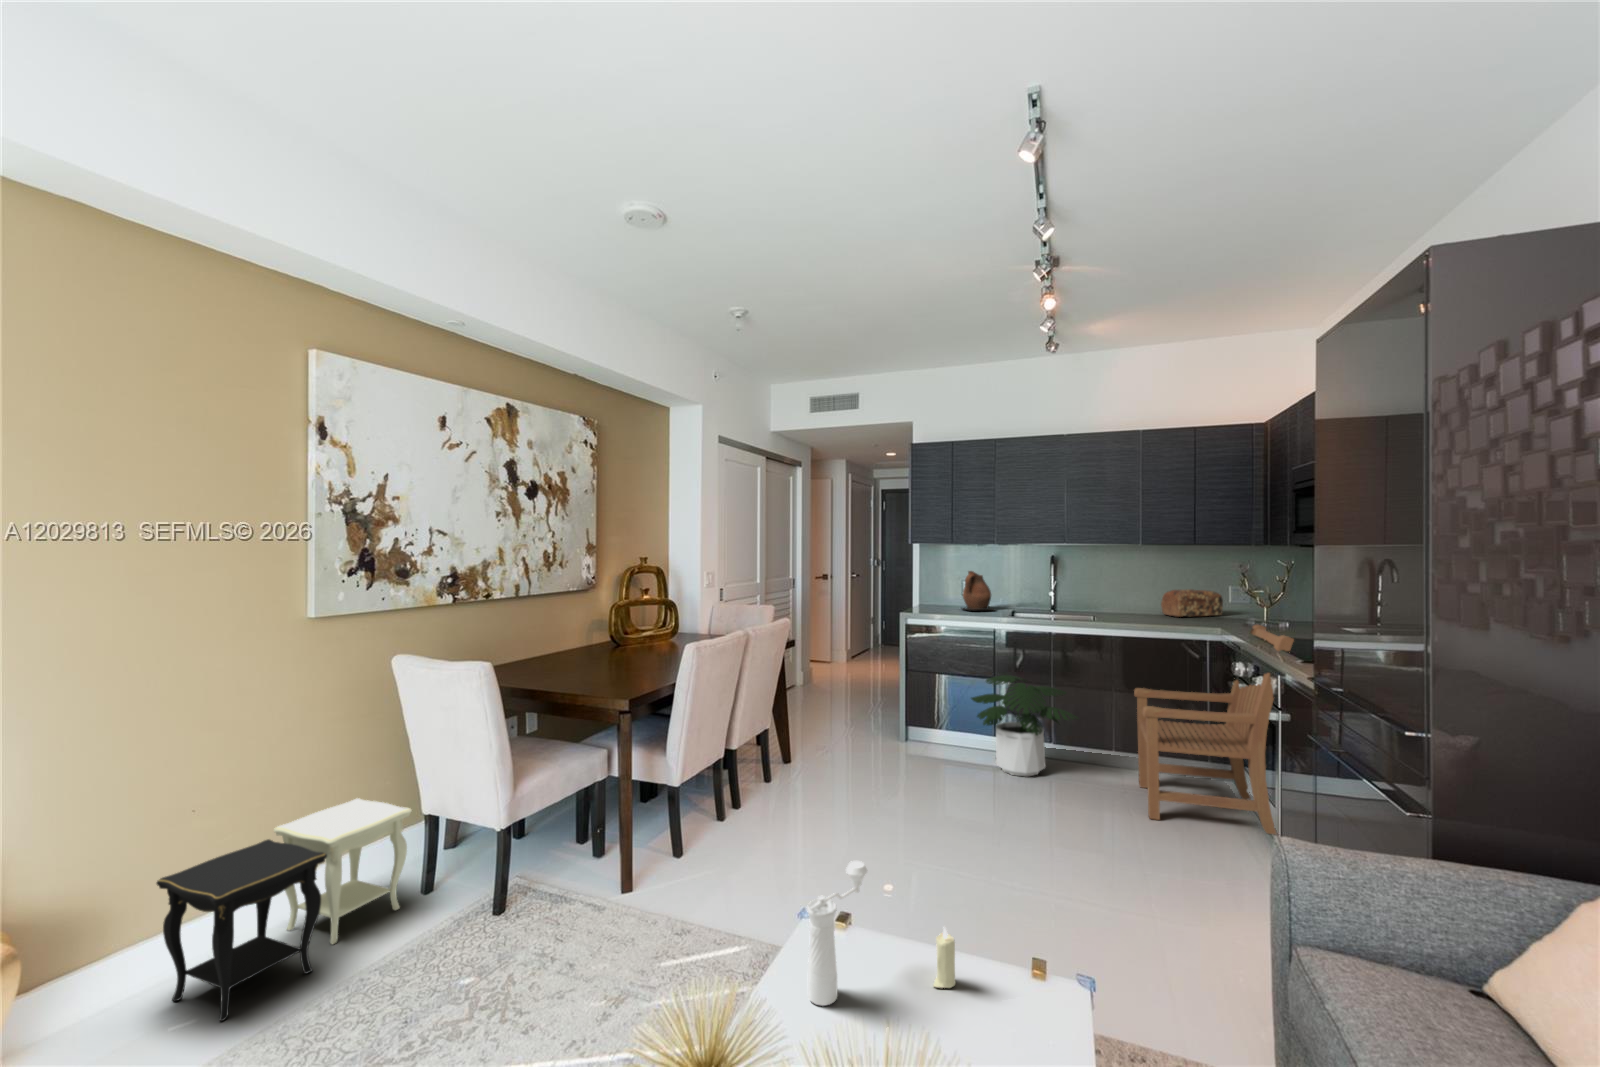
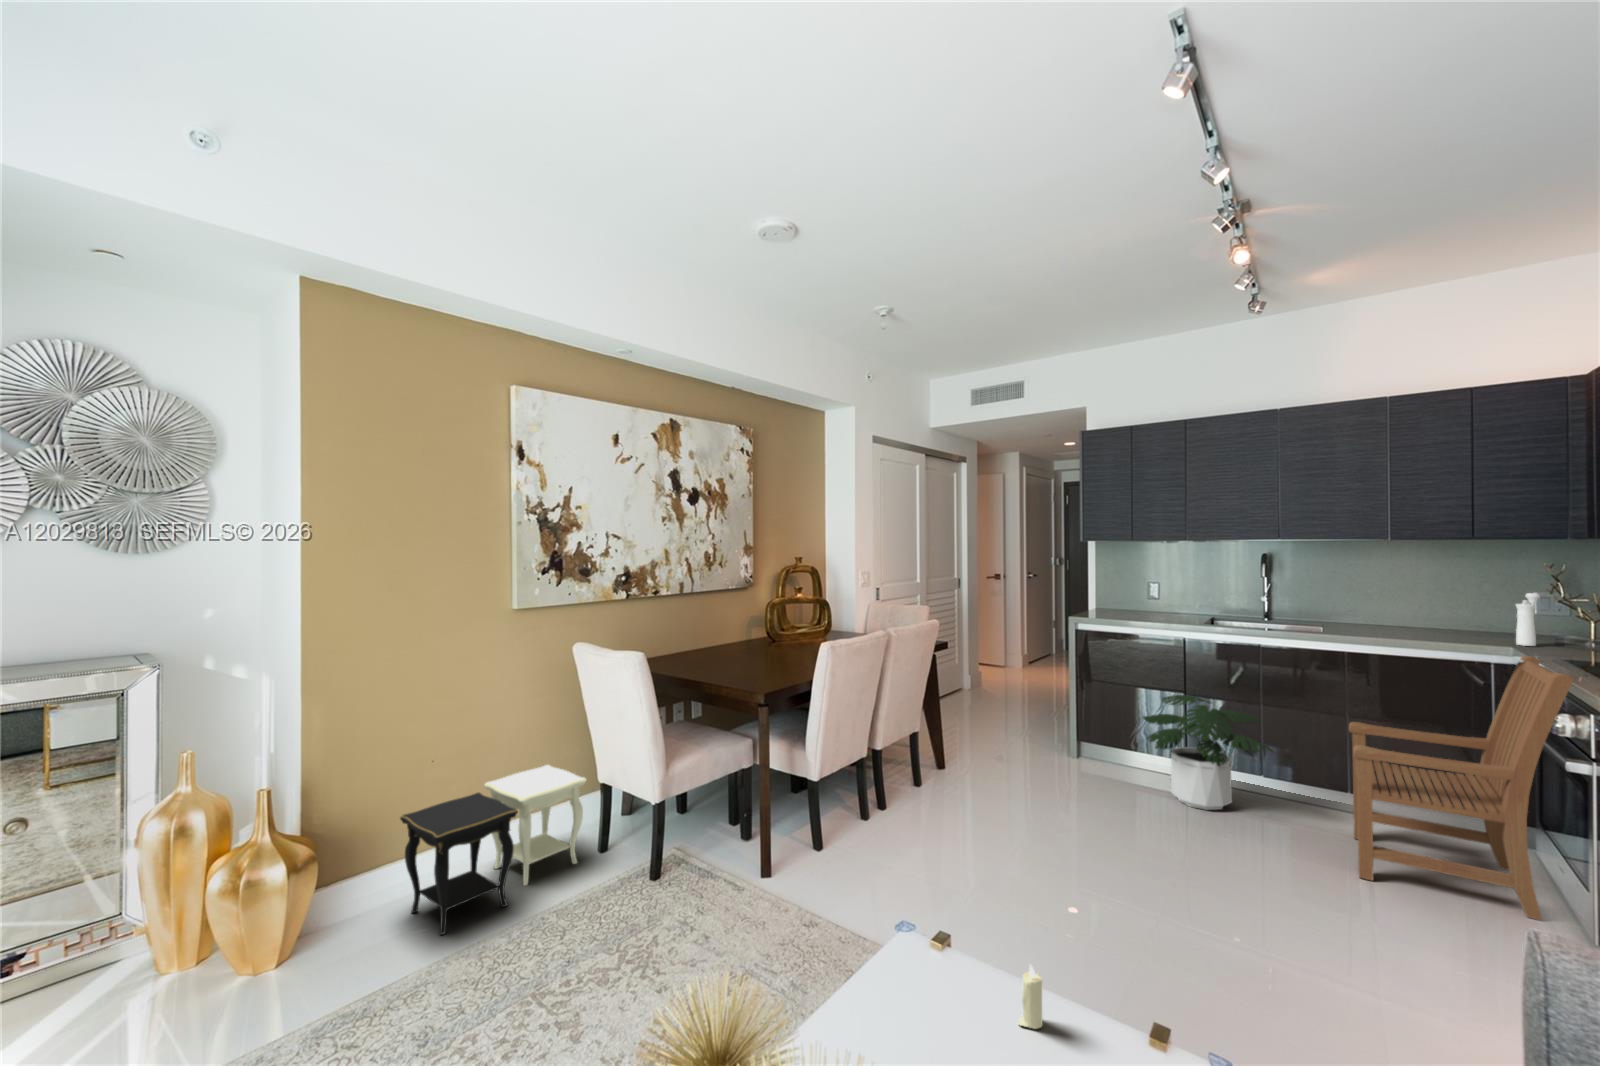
ceramic pitcher: present [961,571,994,610] -> none [1134,577,1178,622]
bread loaf: present [1161,589,1223,617] -> none [1393,607,1483,640]
pepper mill: present [807,861,867,1006] -> present [1516,593,1539,646]

